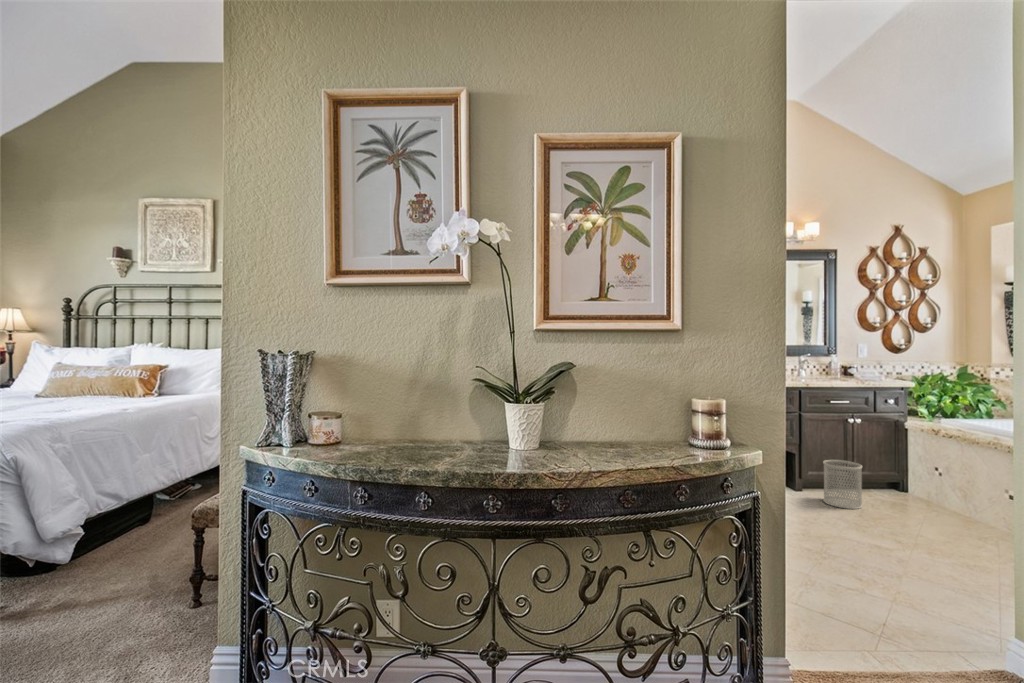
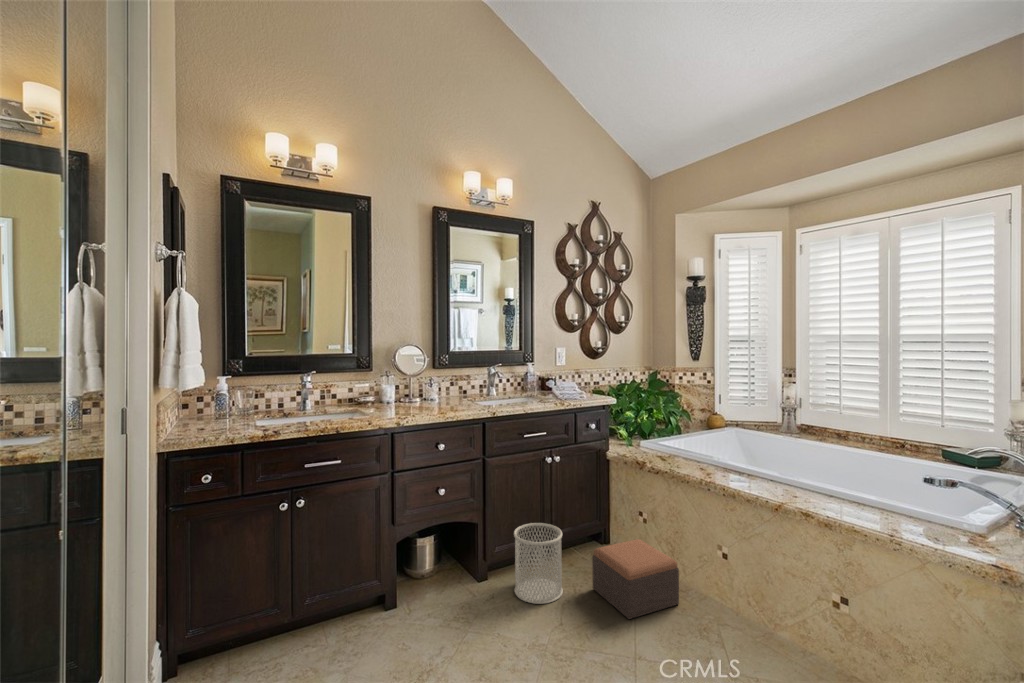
footstool: none [888,480,966,526] -> present [592,539,679,619]

